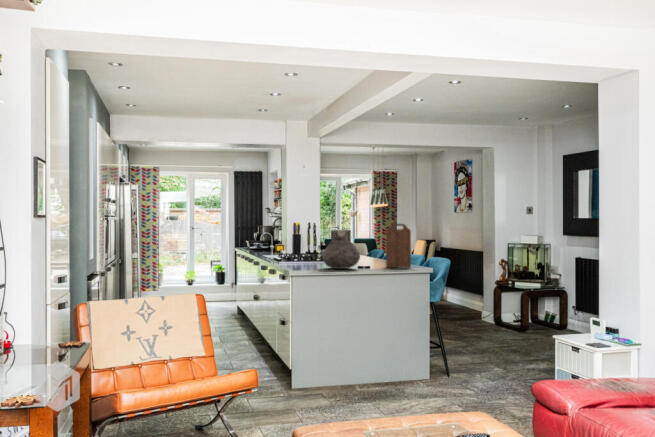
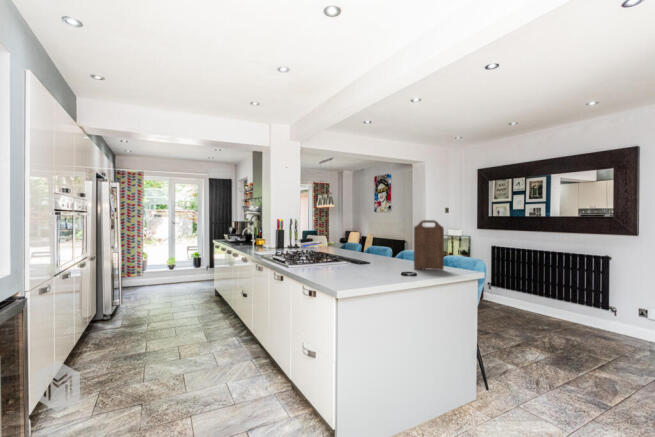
vase: present [322,229,360,269] -> none [354,227,402,277]

